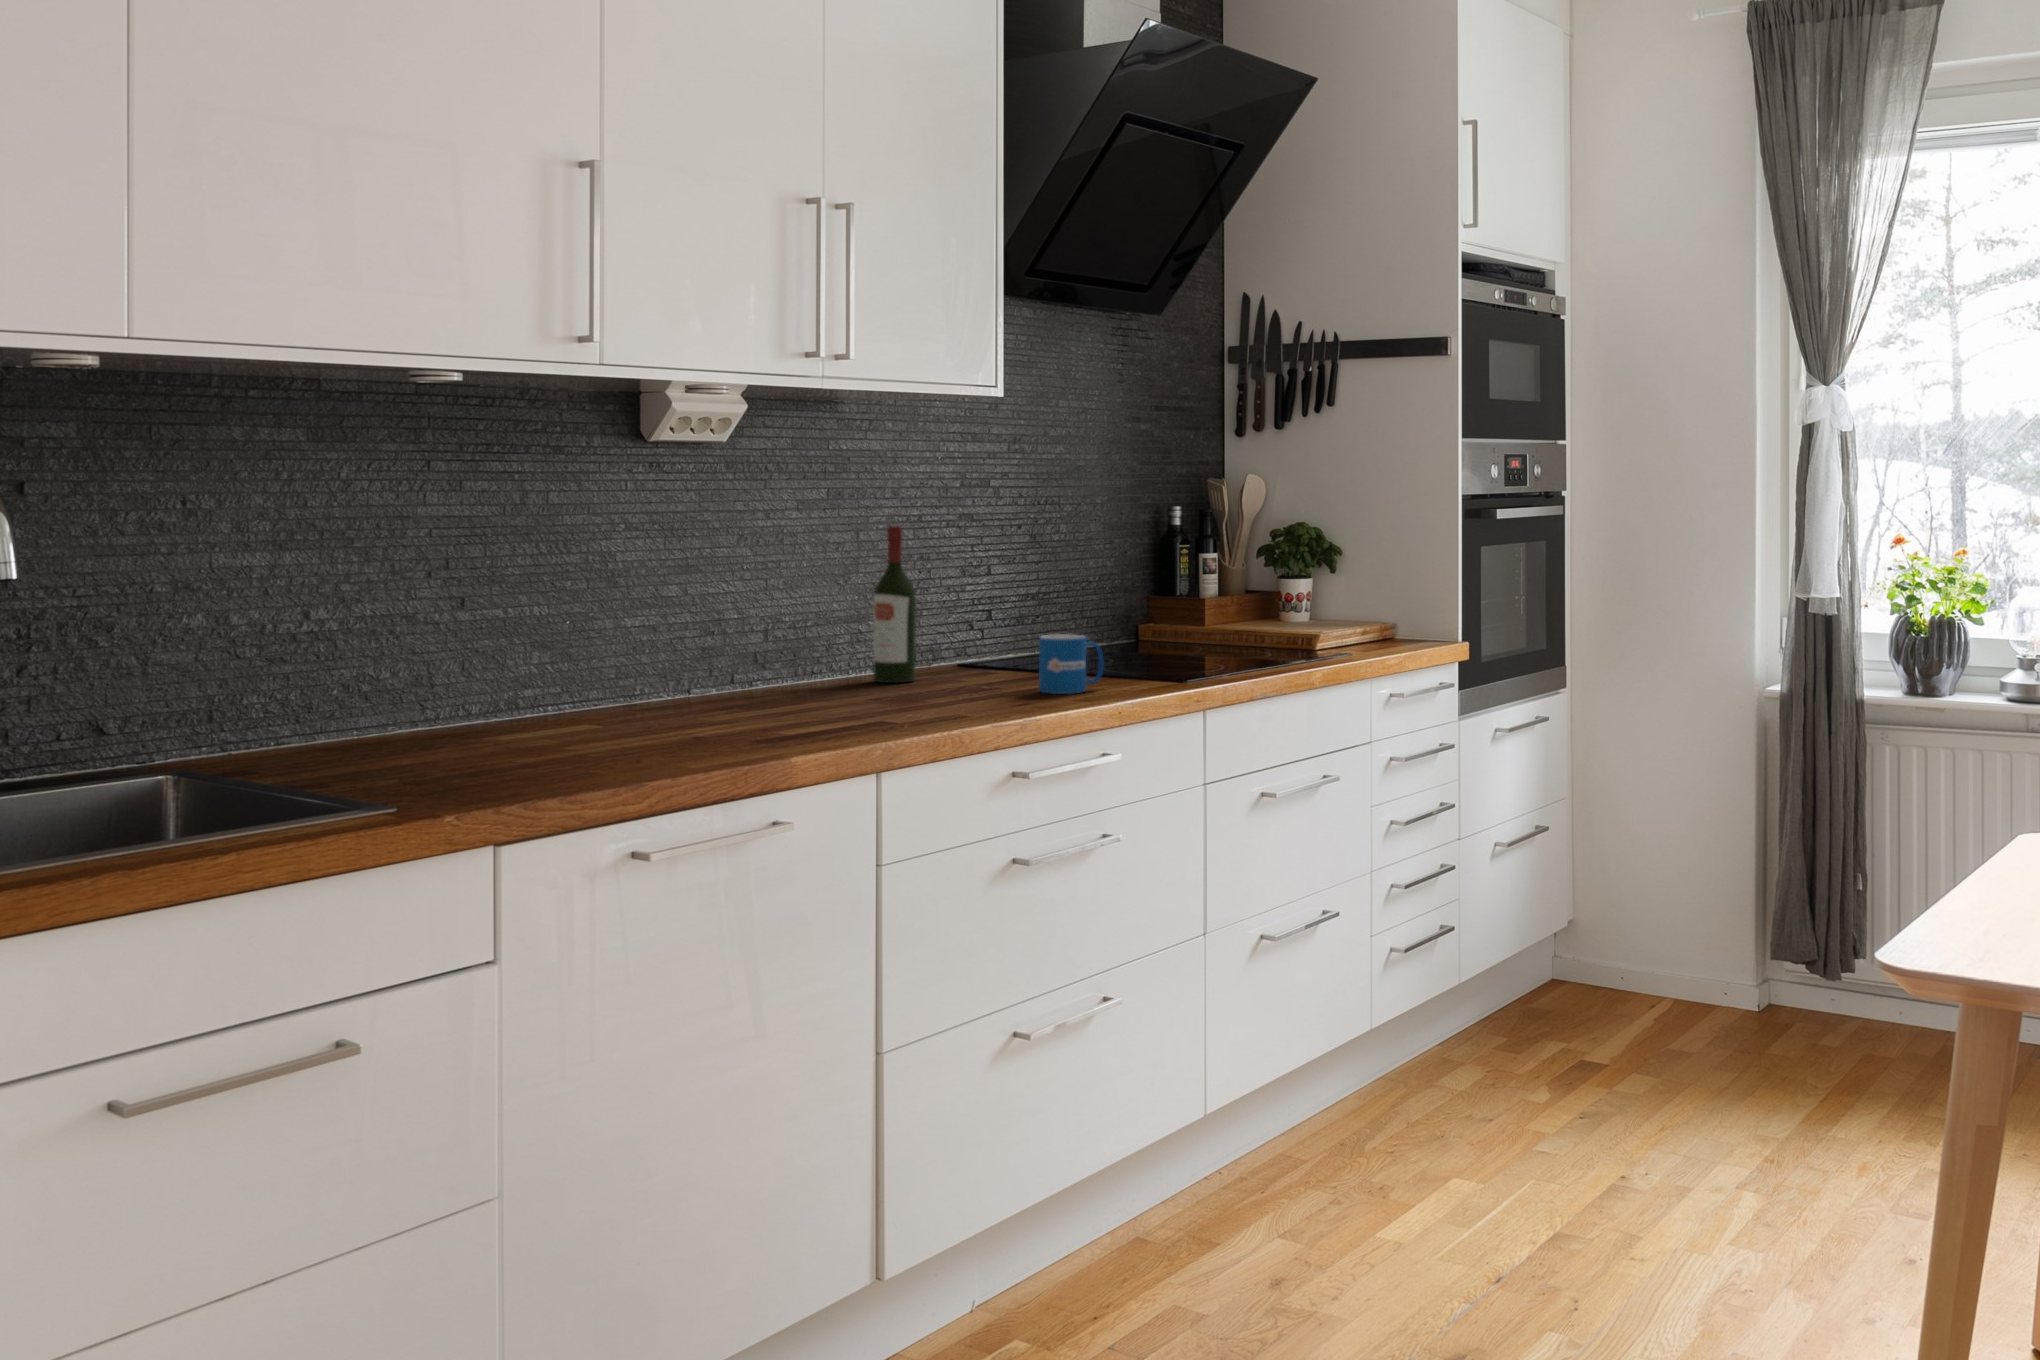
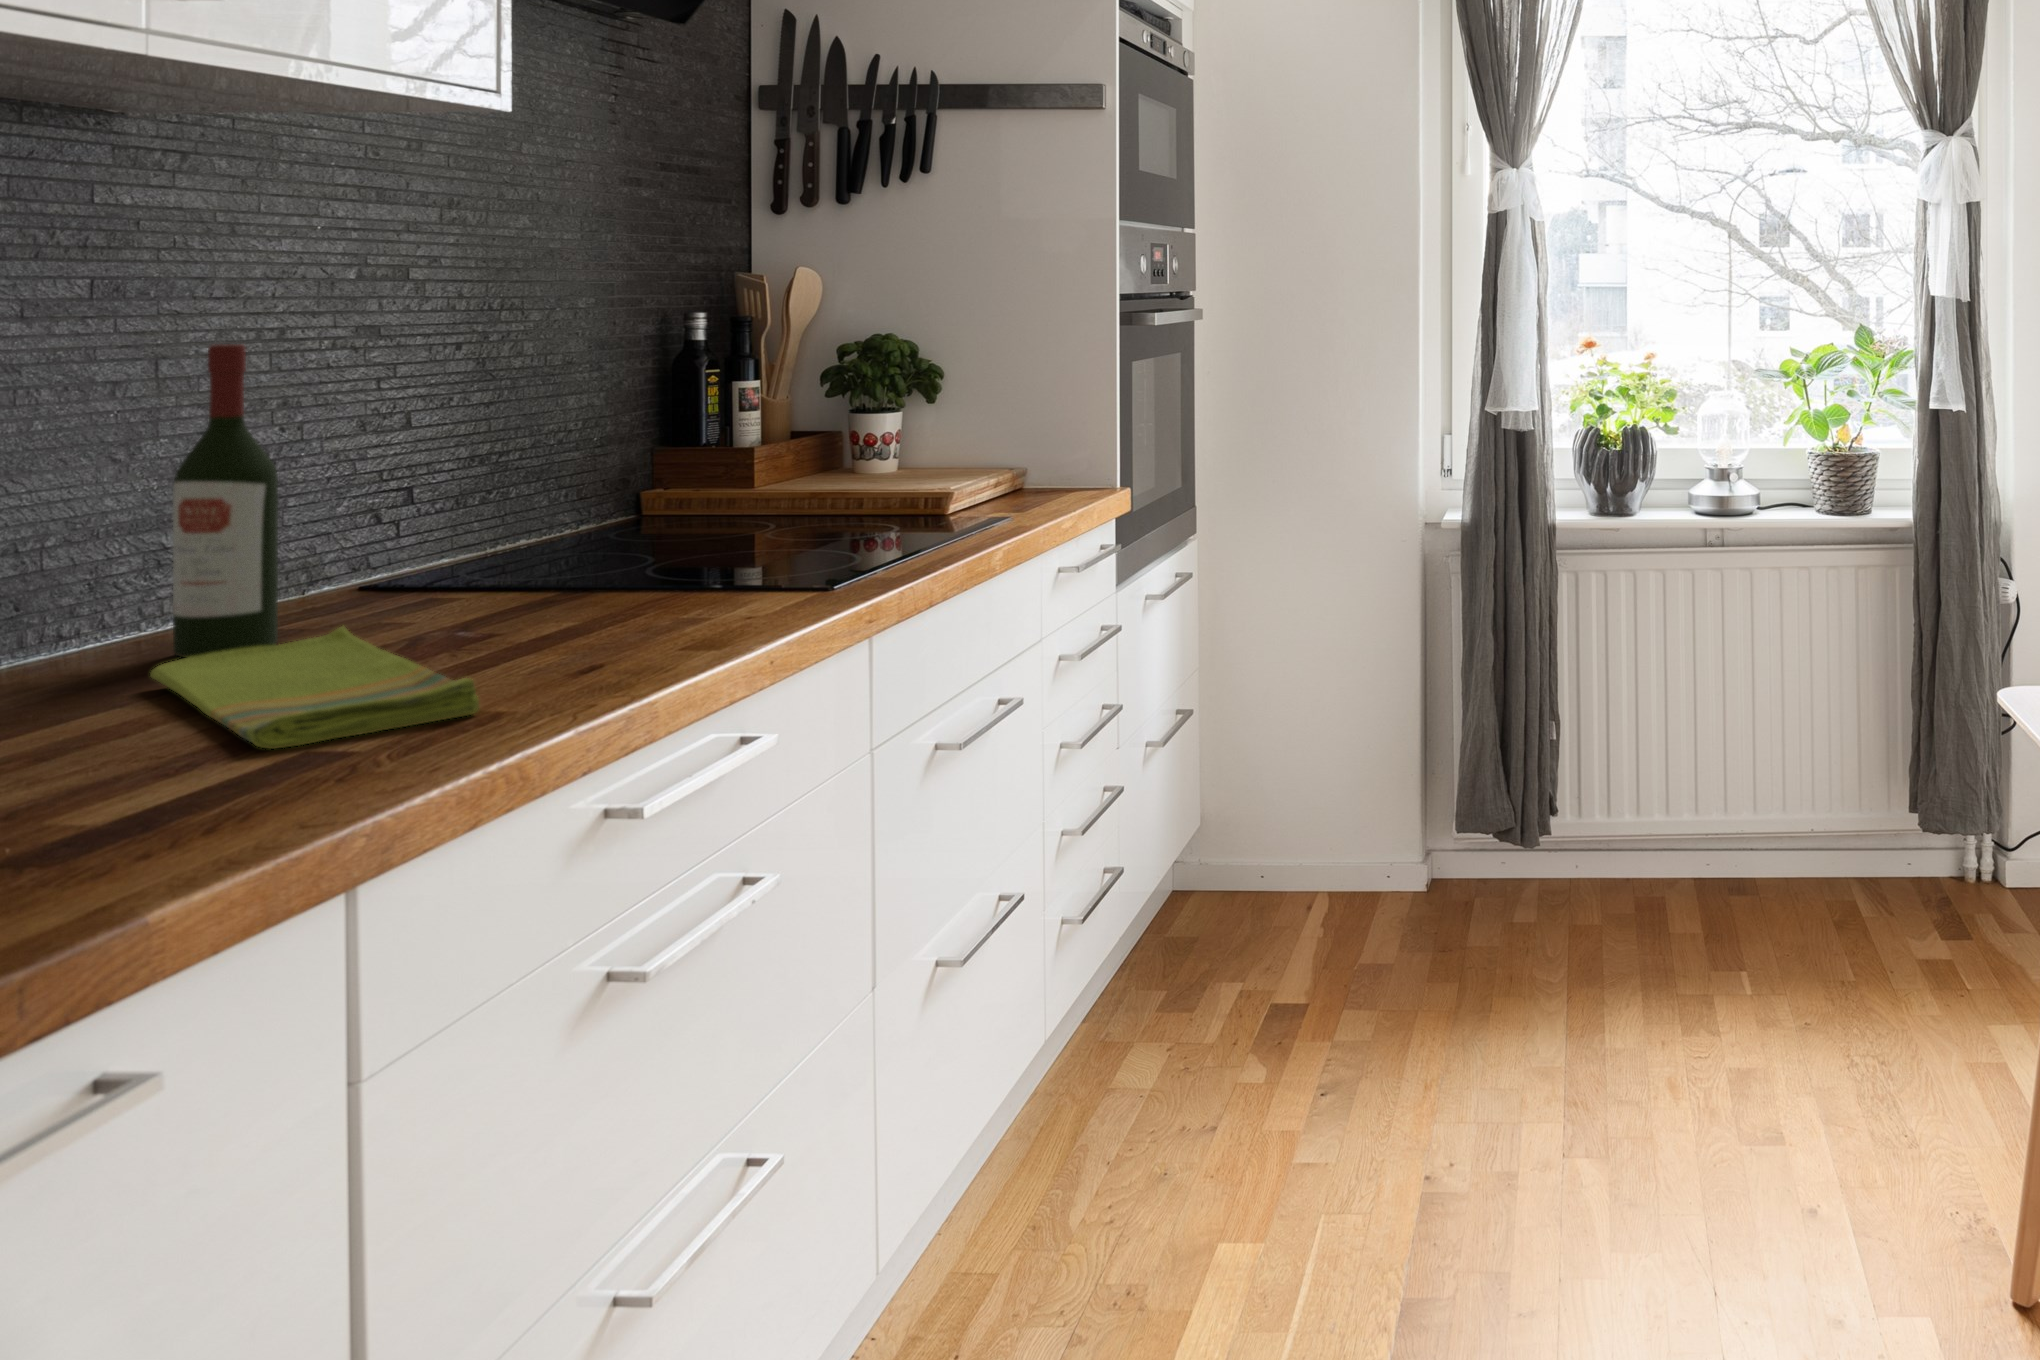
mug: present [1039,634,1103,694] -> none [596,531,725,645]
dish towel: none [856,671,962,715] -> present [150,626,479,749]

